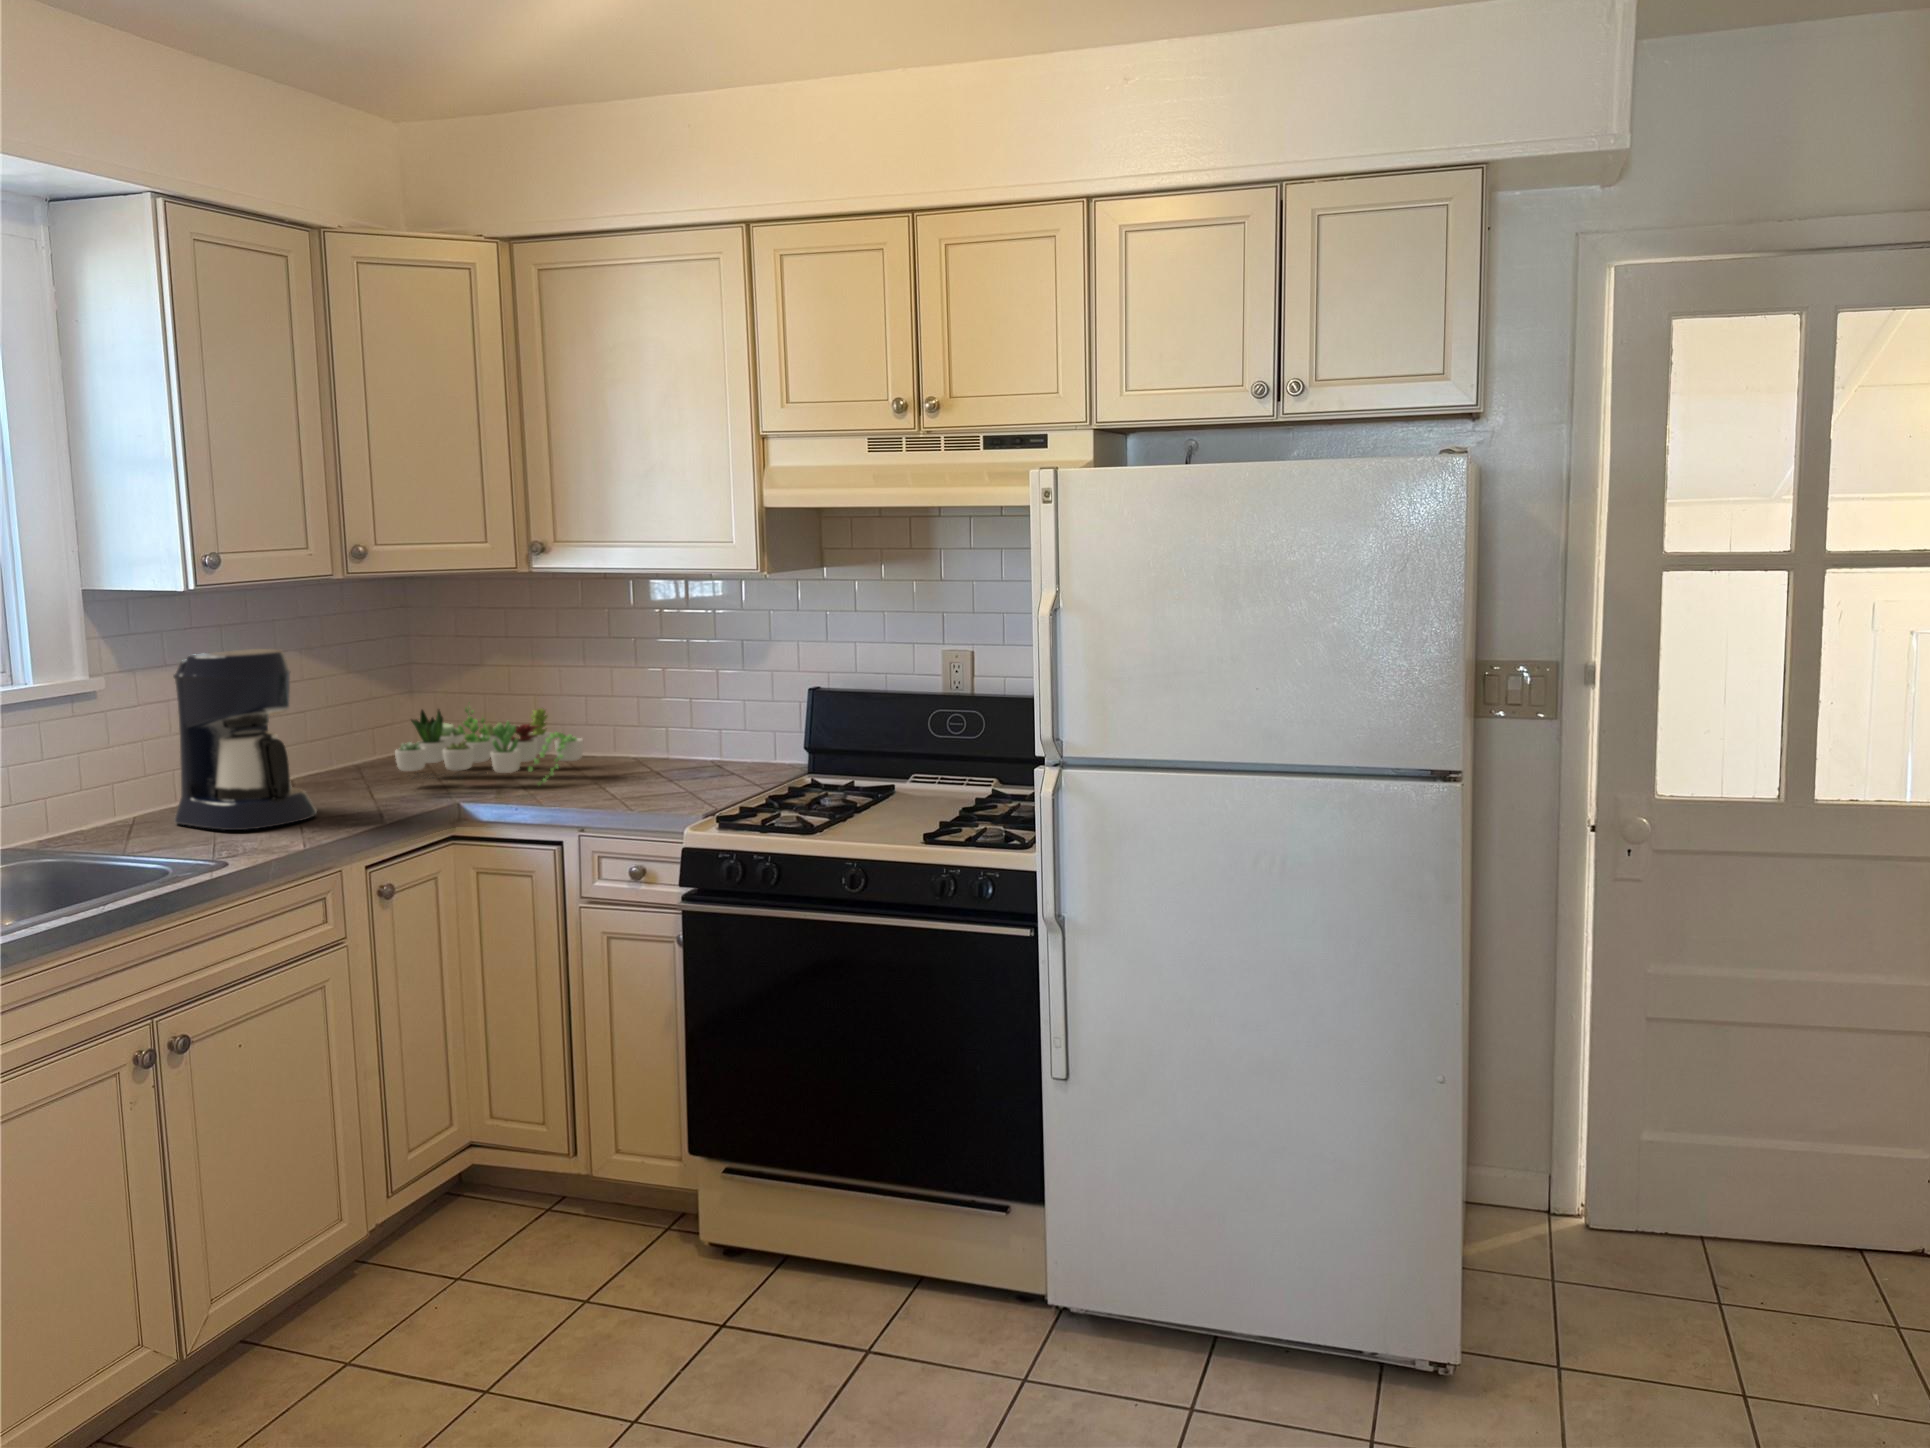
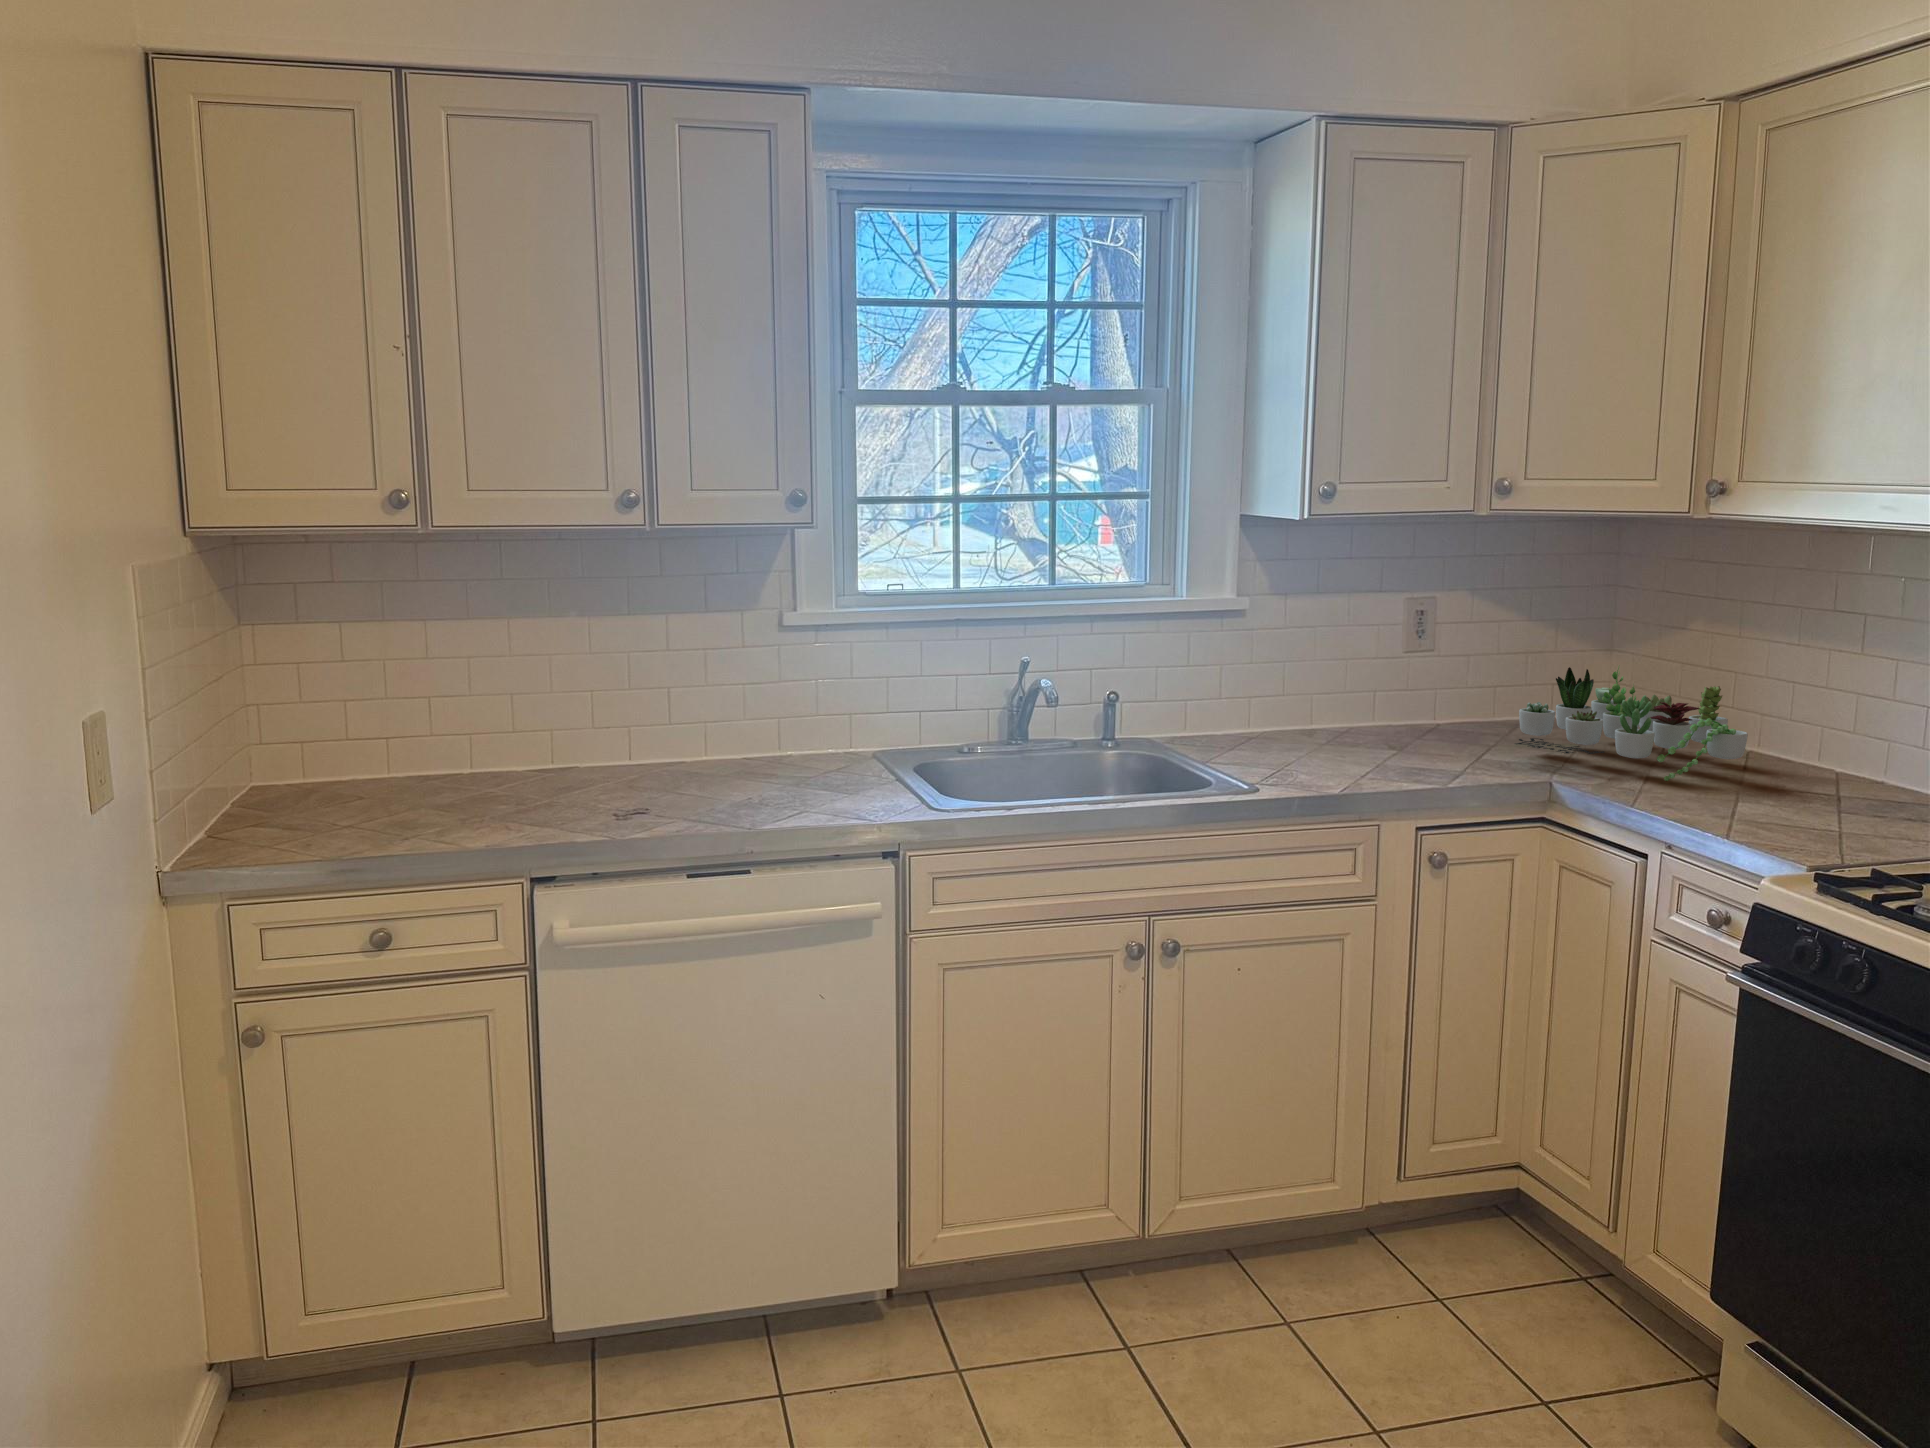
coffee maker: present [173,649,317,830] -> none [1283,583,1403,765]

